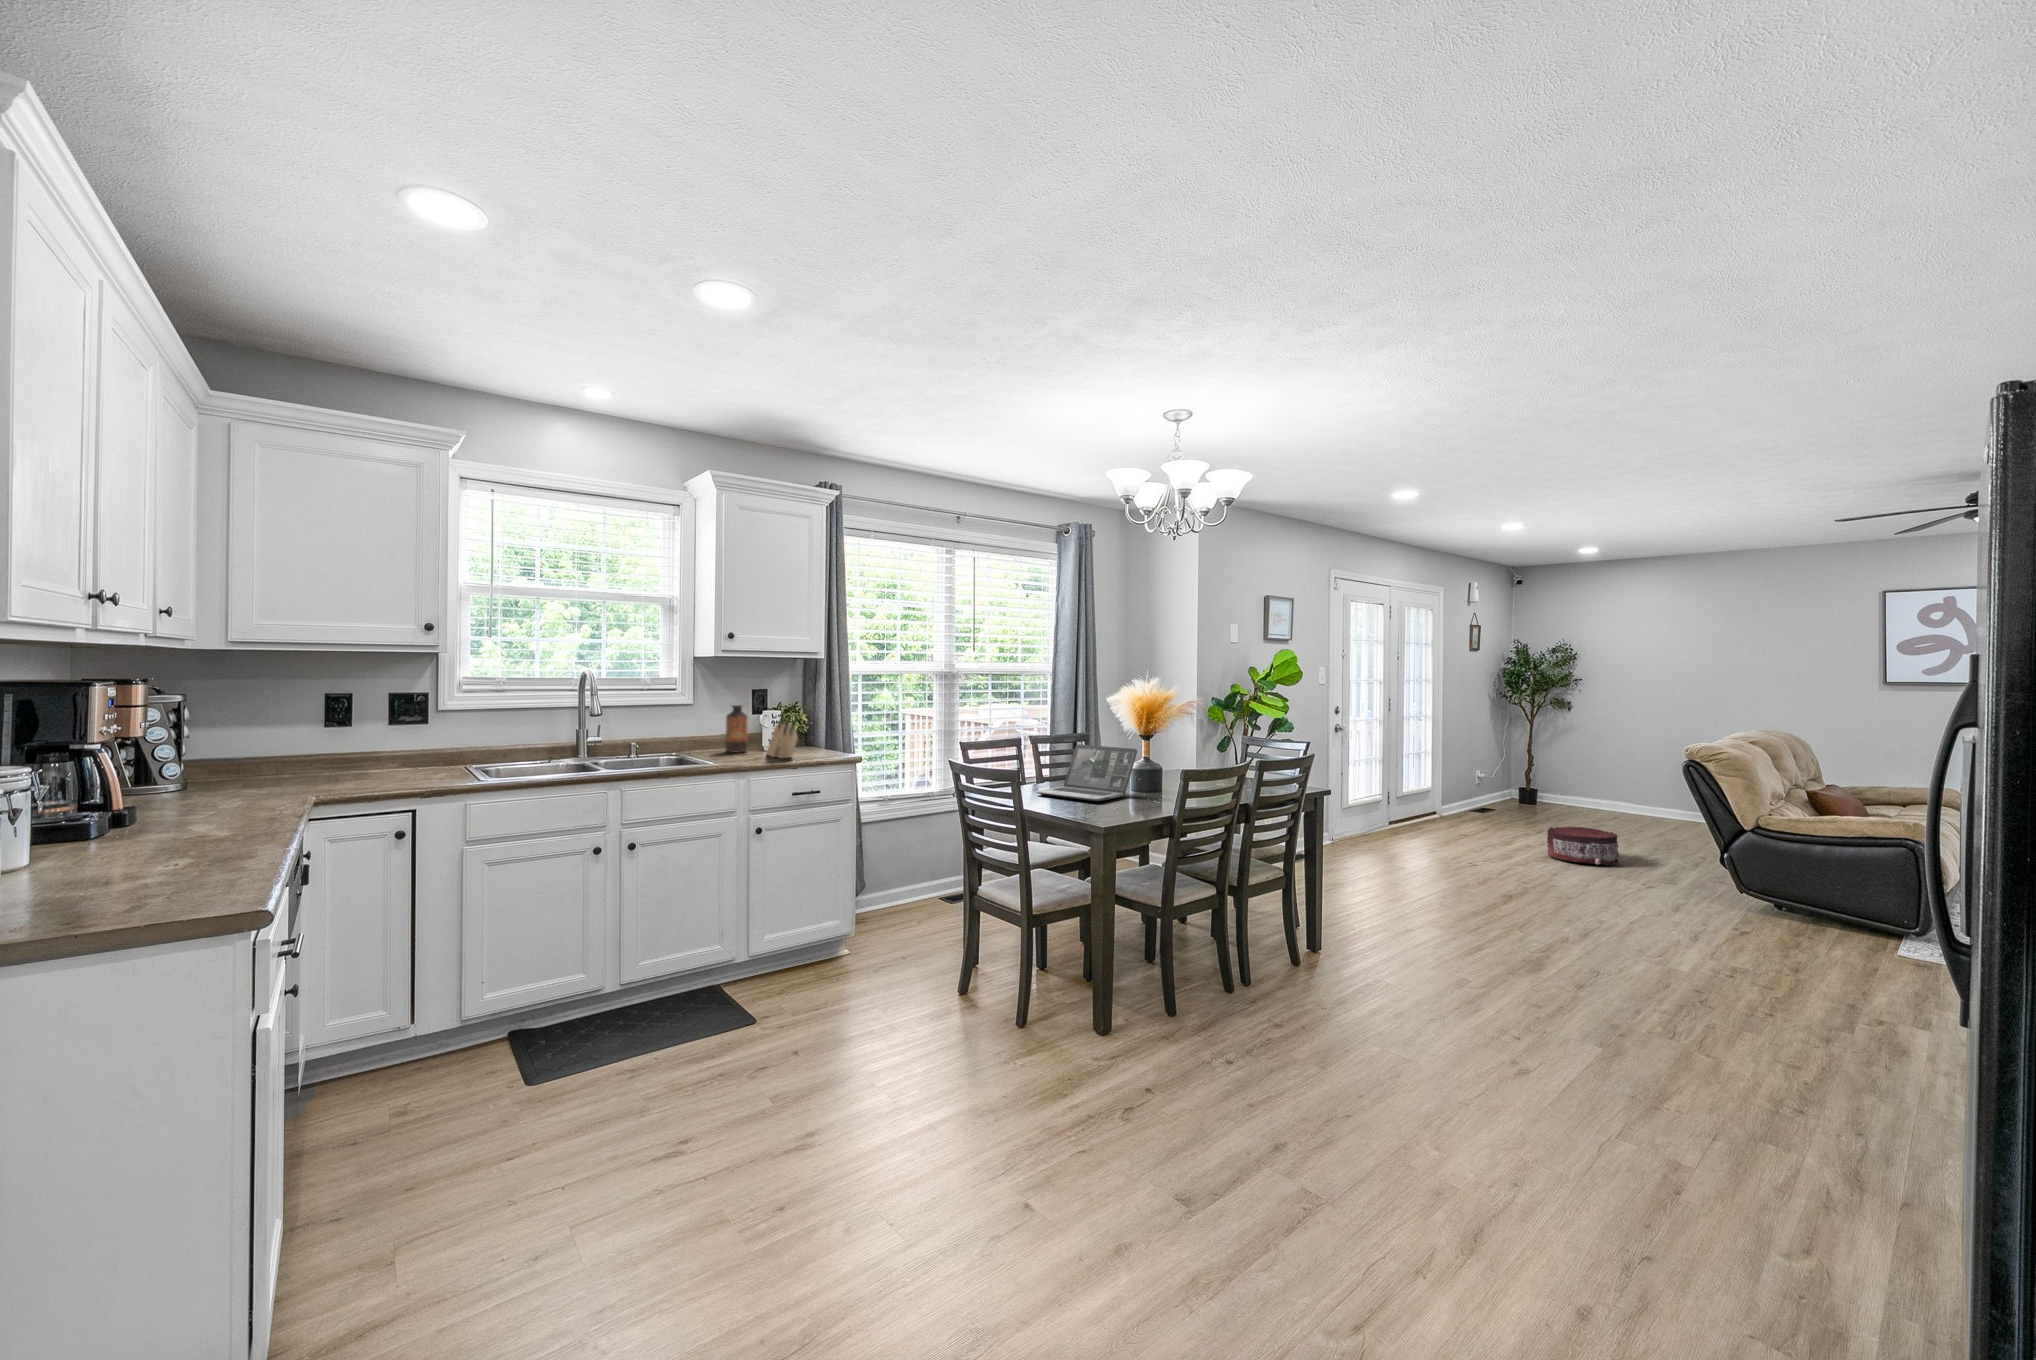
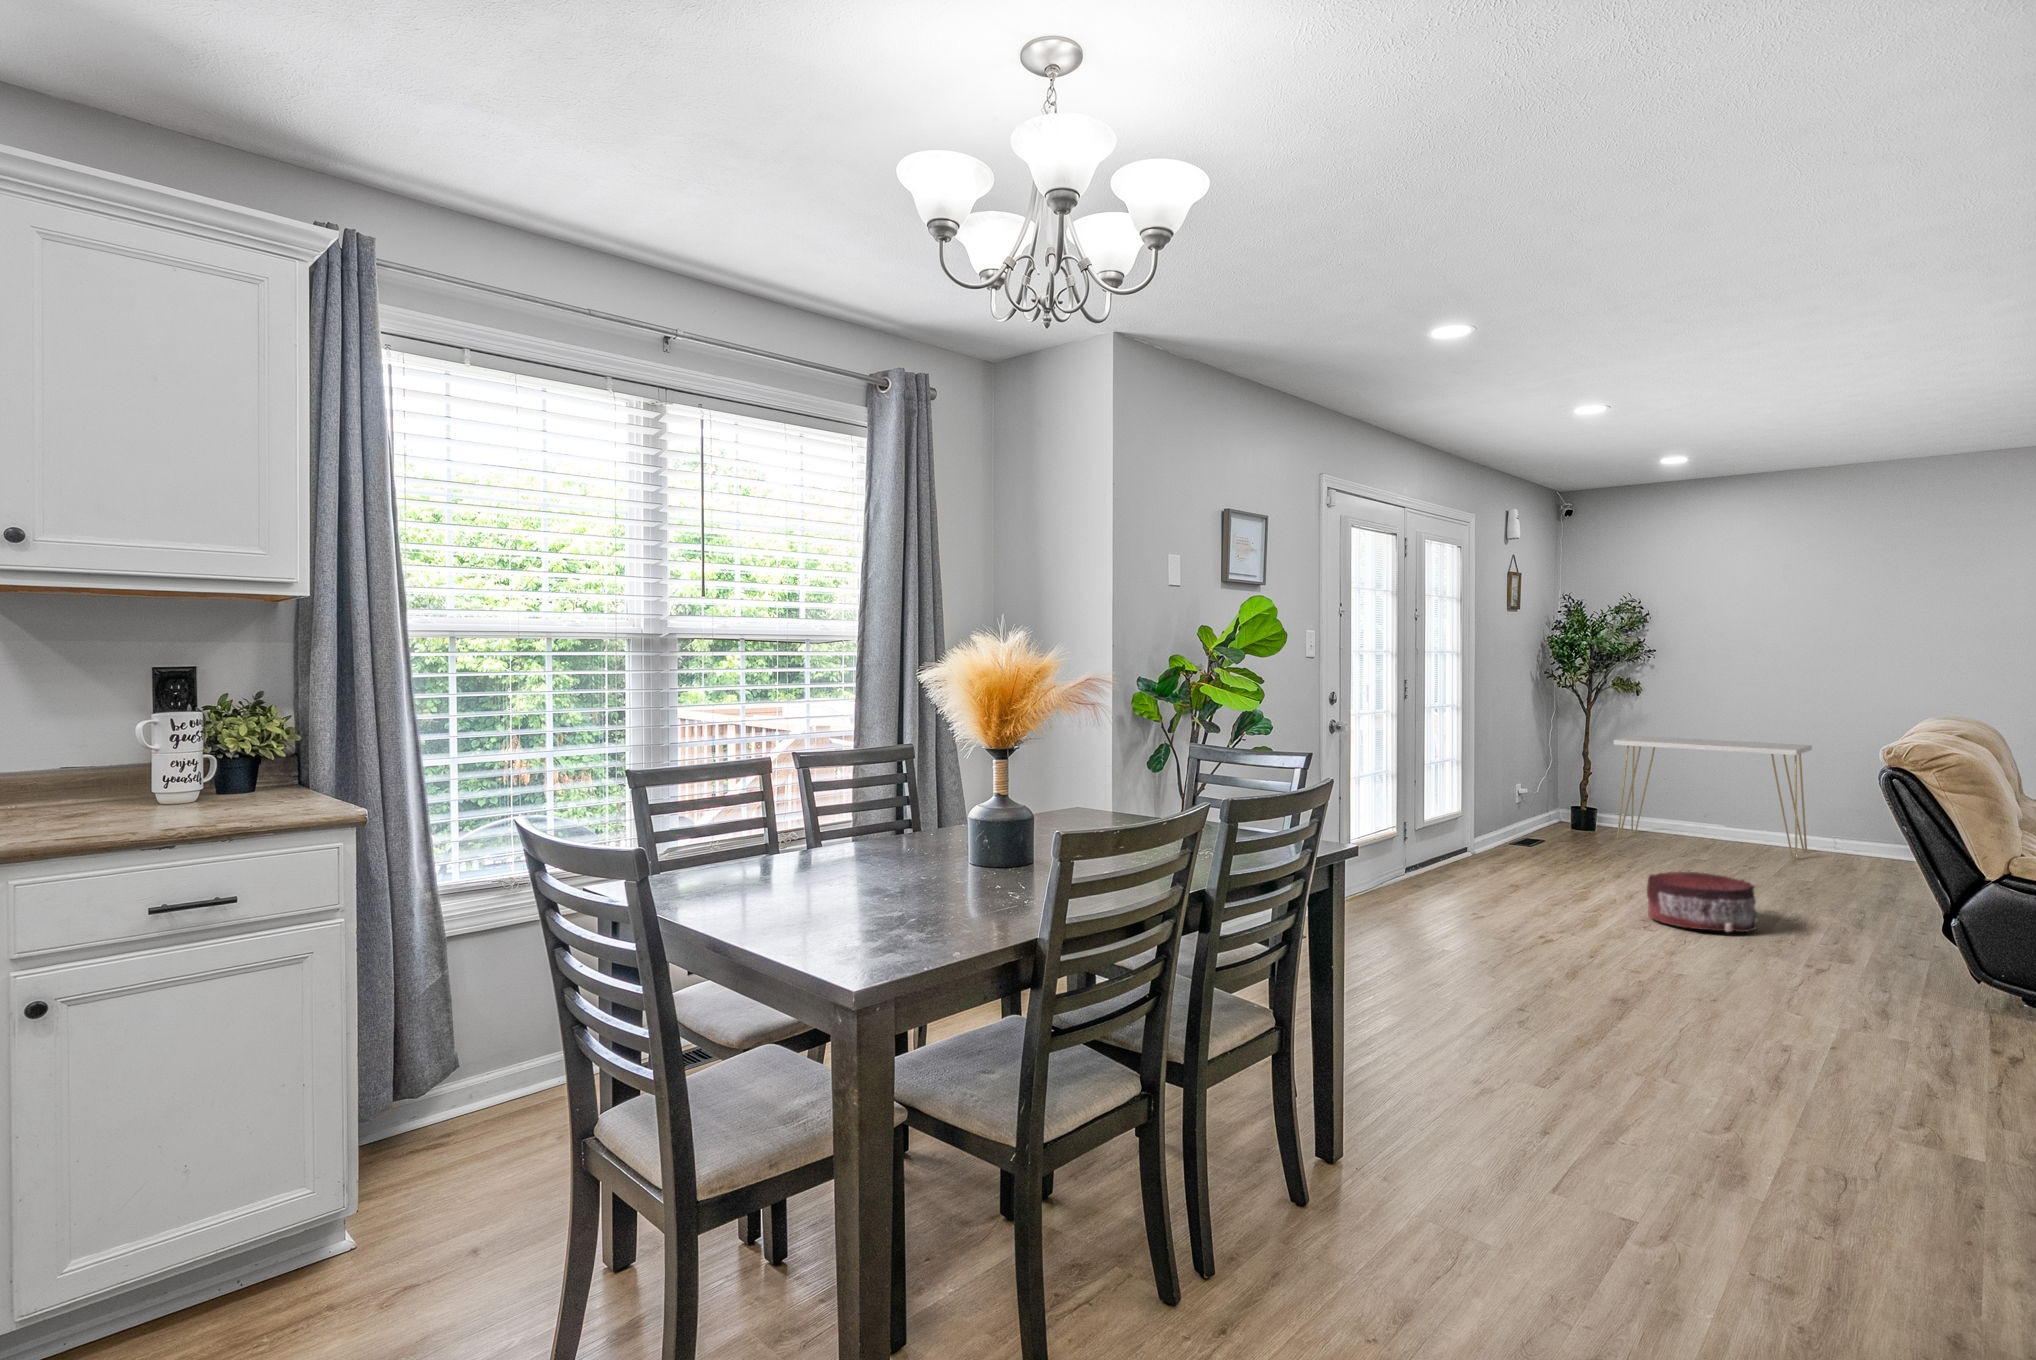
bottle: present [725,705,748,753] -> none [45,700,108,808]
knife block: present [767,714,798,758] -> none [130,718,188,823]
console table: none [1547,740,1692,826] -> present [1614,736,1812,859]
laptop: present [1036,745,1137,802] -> none [764,771,981,898]

